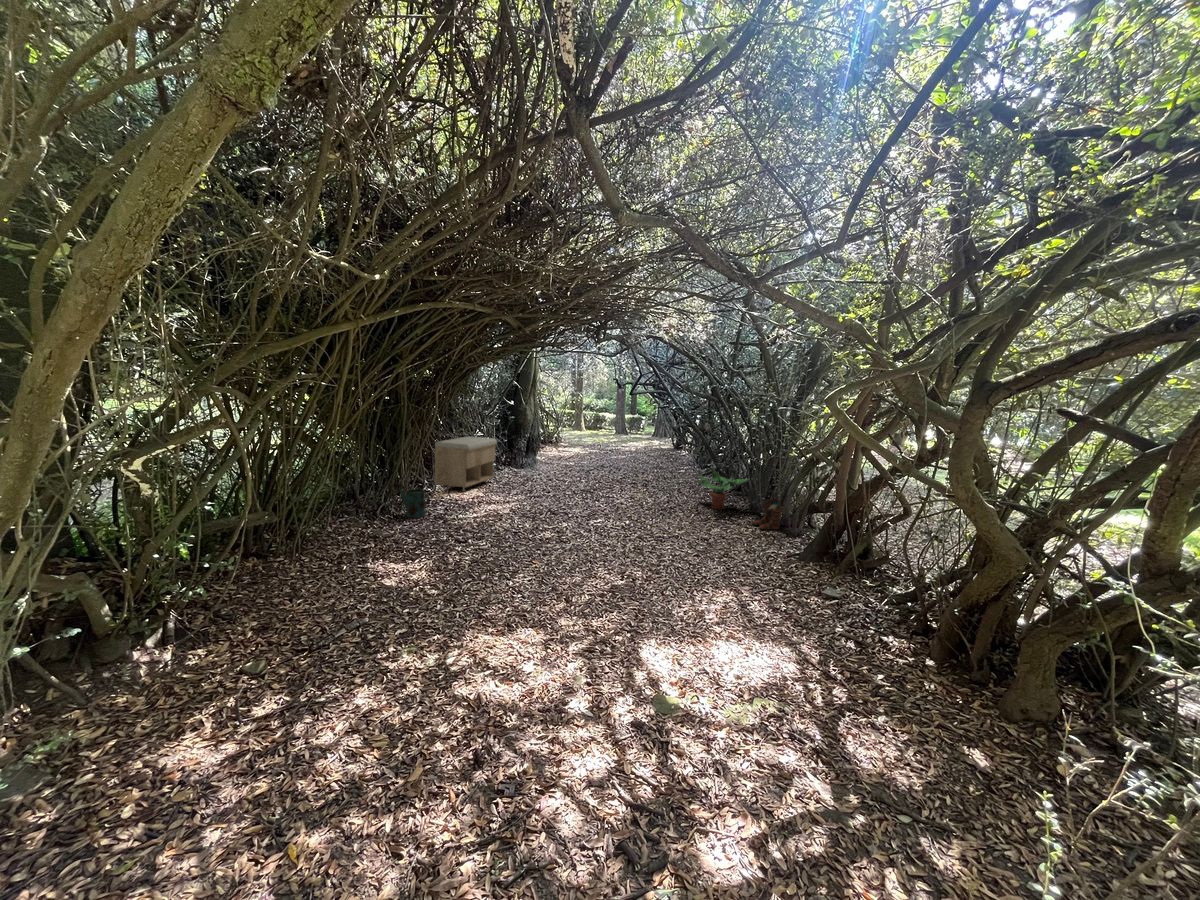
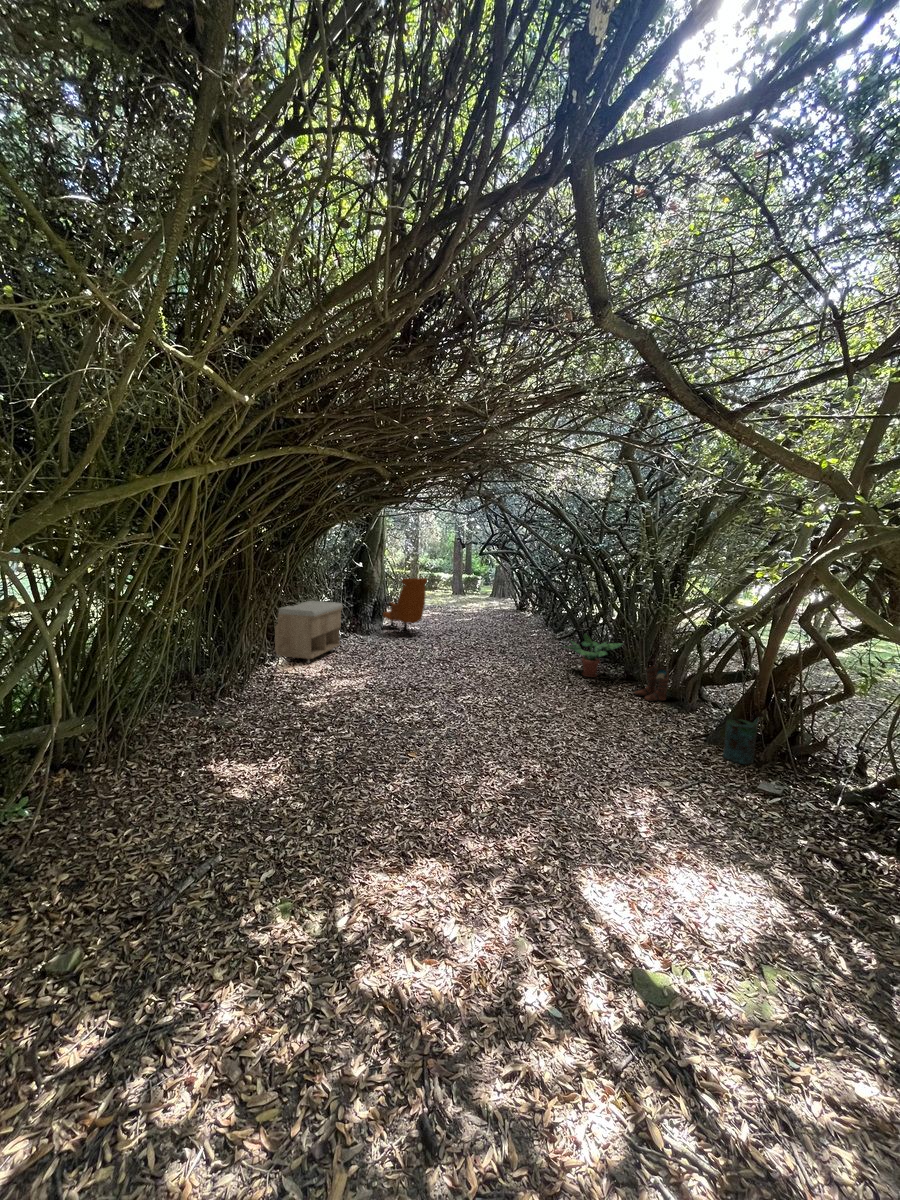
lounge chair: none [536,417,578,473] -> present [383,578,427,637]
watering can: present [395,484,429,518] -> present [723,711,764,764]

